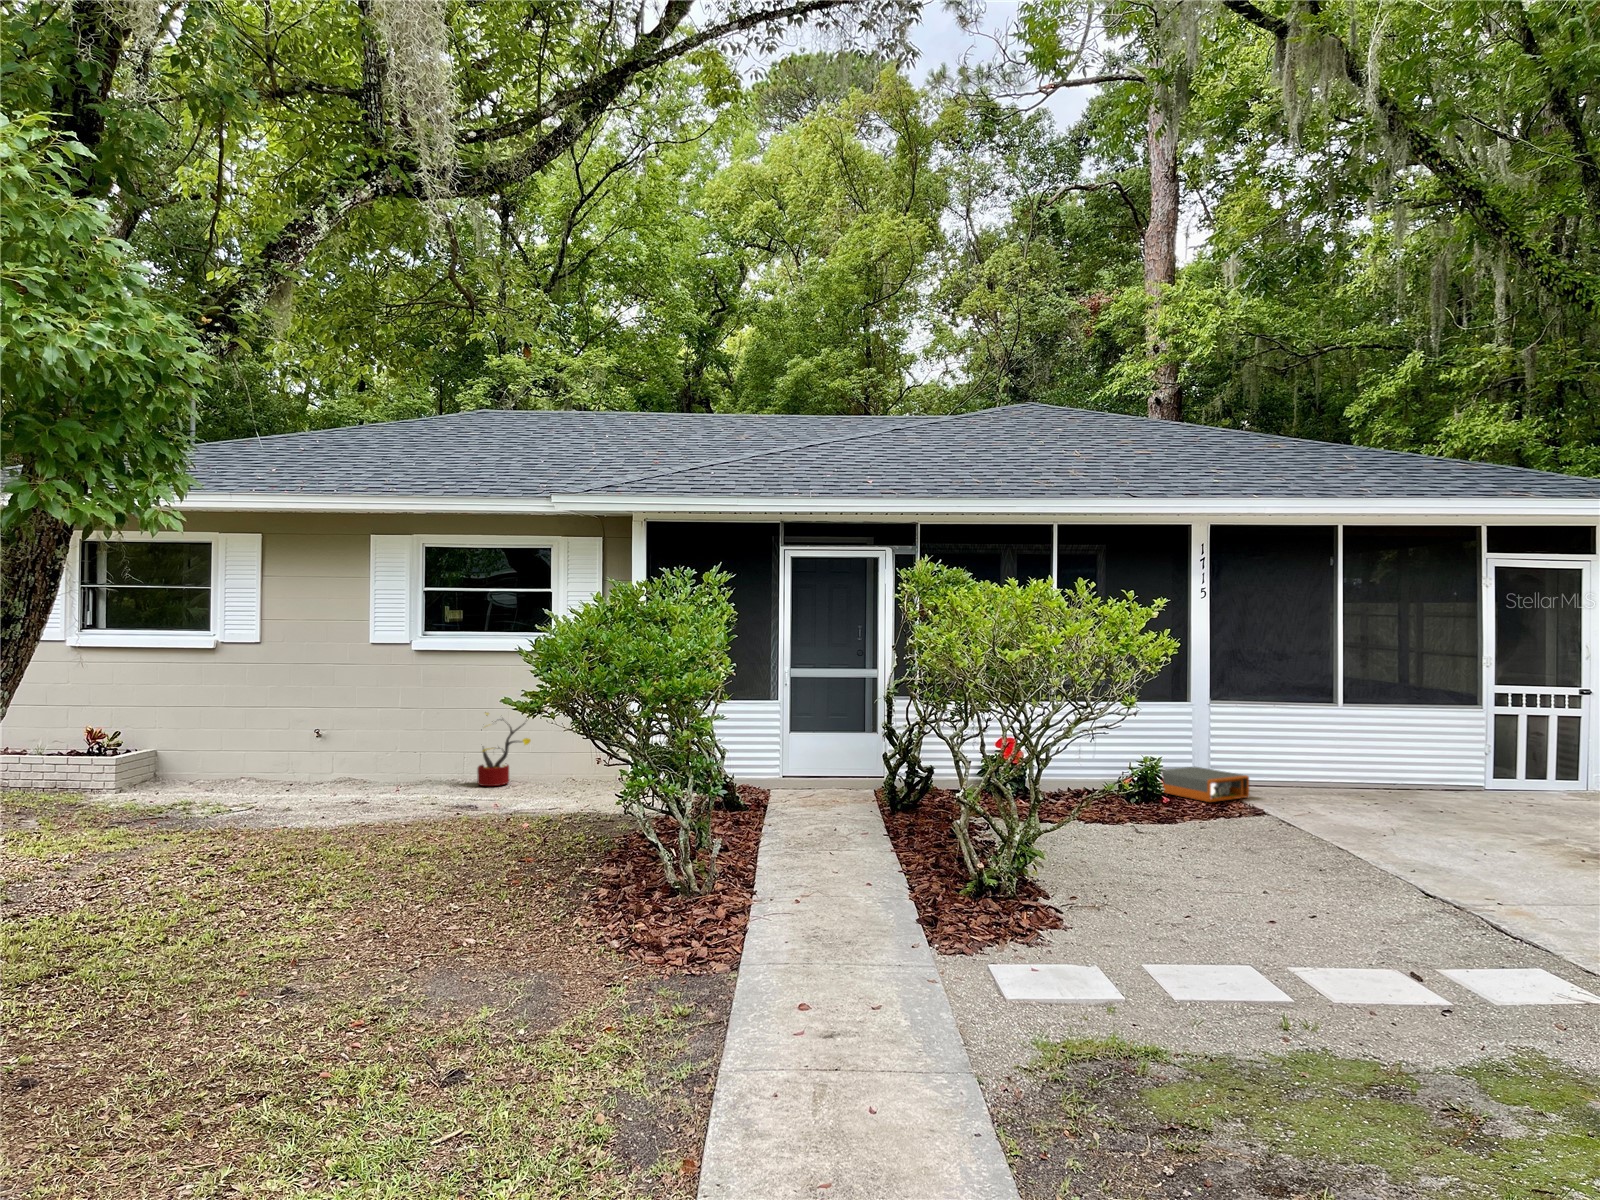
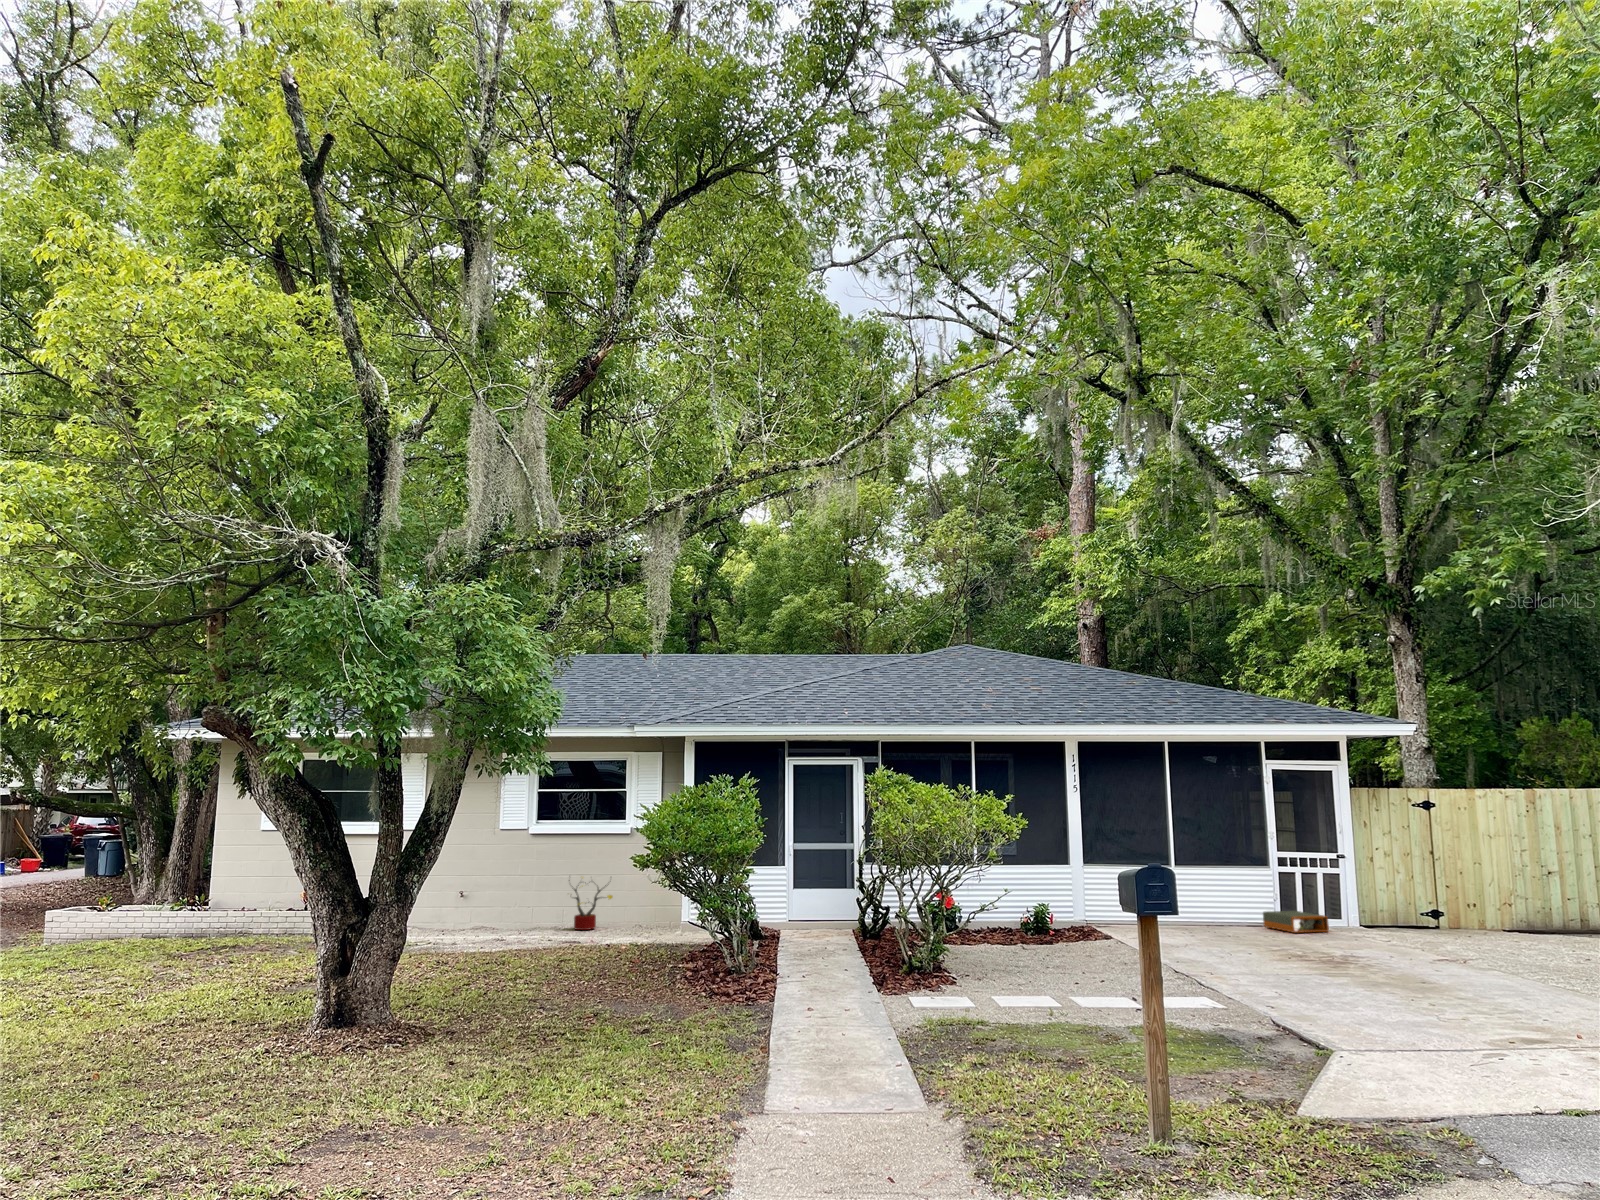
storage box: present [1161,767,1249,802] -> present [1263,911,1329,933]

